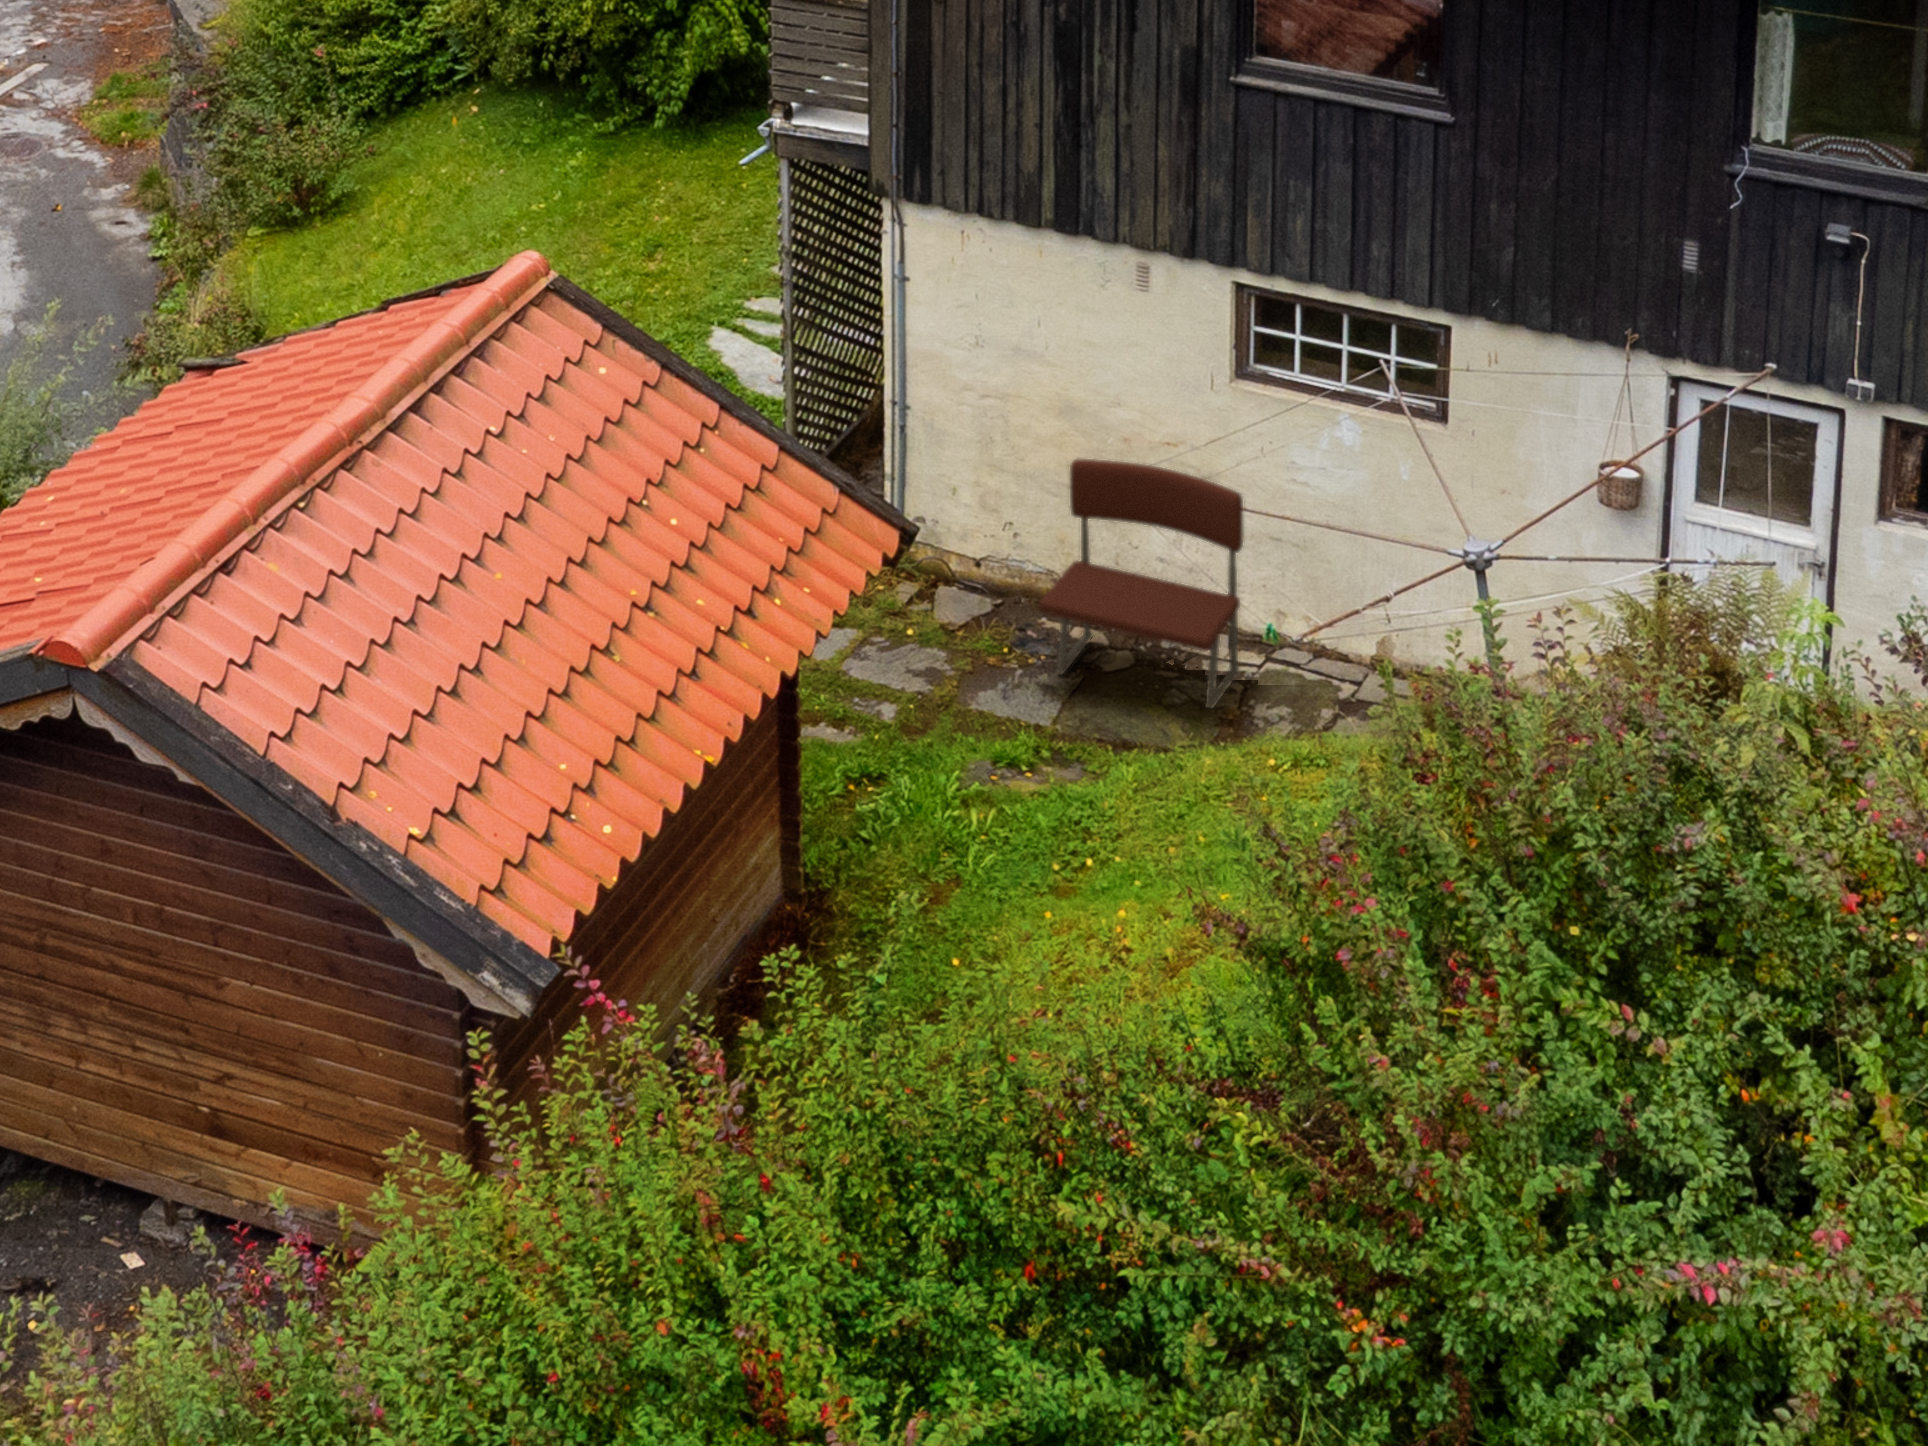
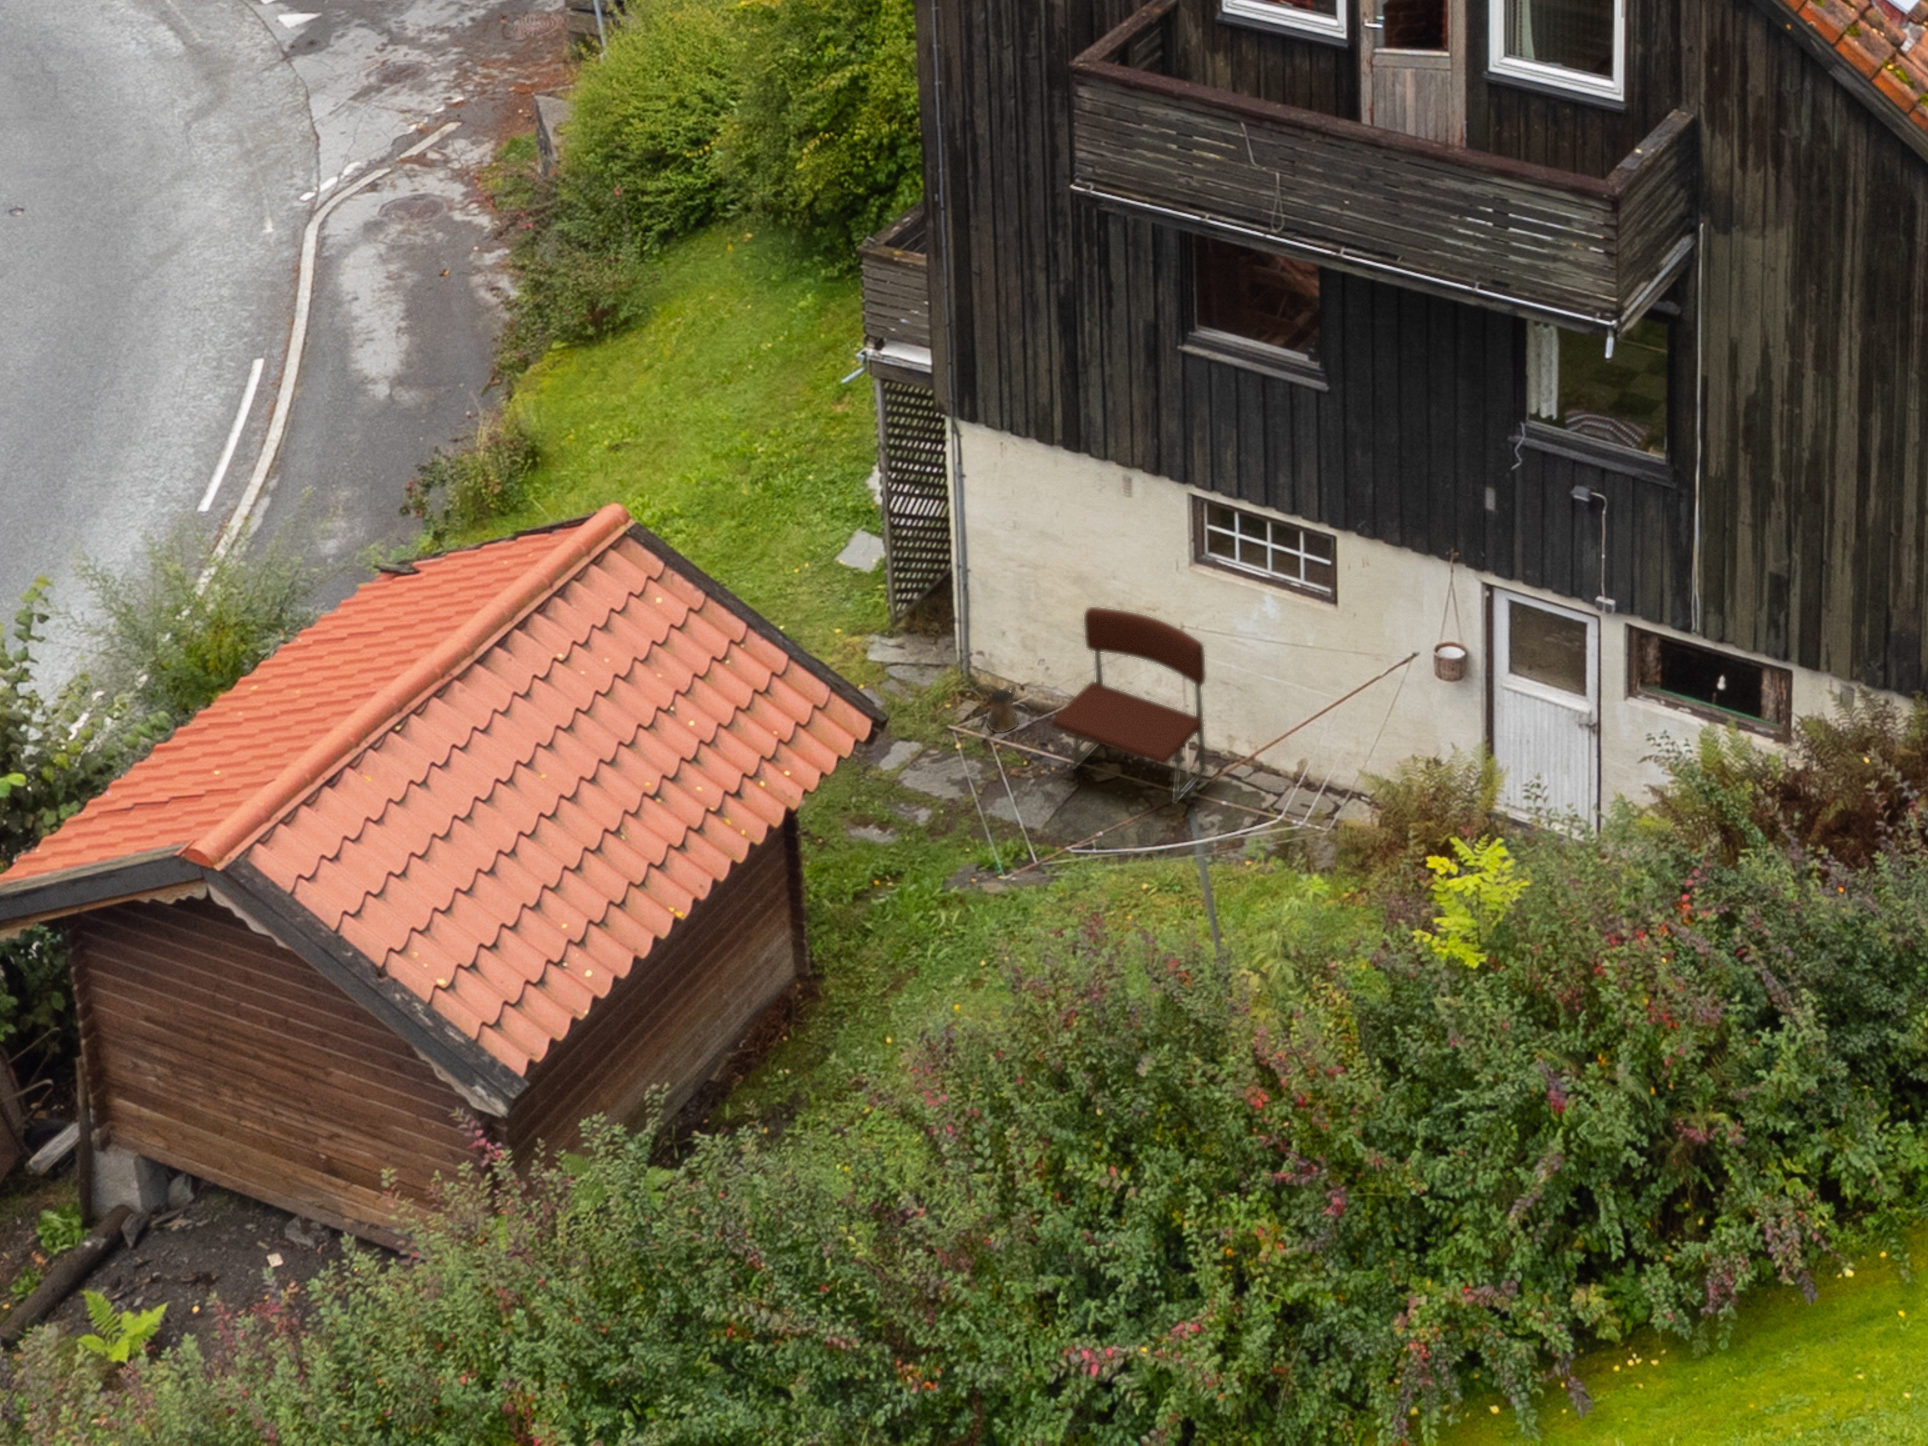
watering can: none [921,577,966,638] -> present [980,685,1019,733]

